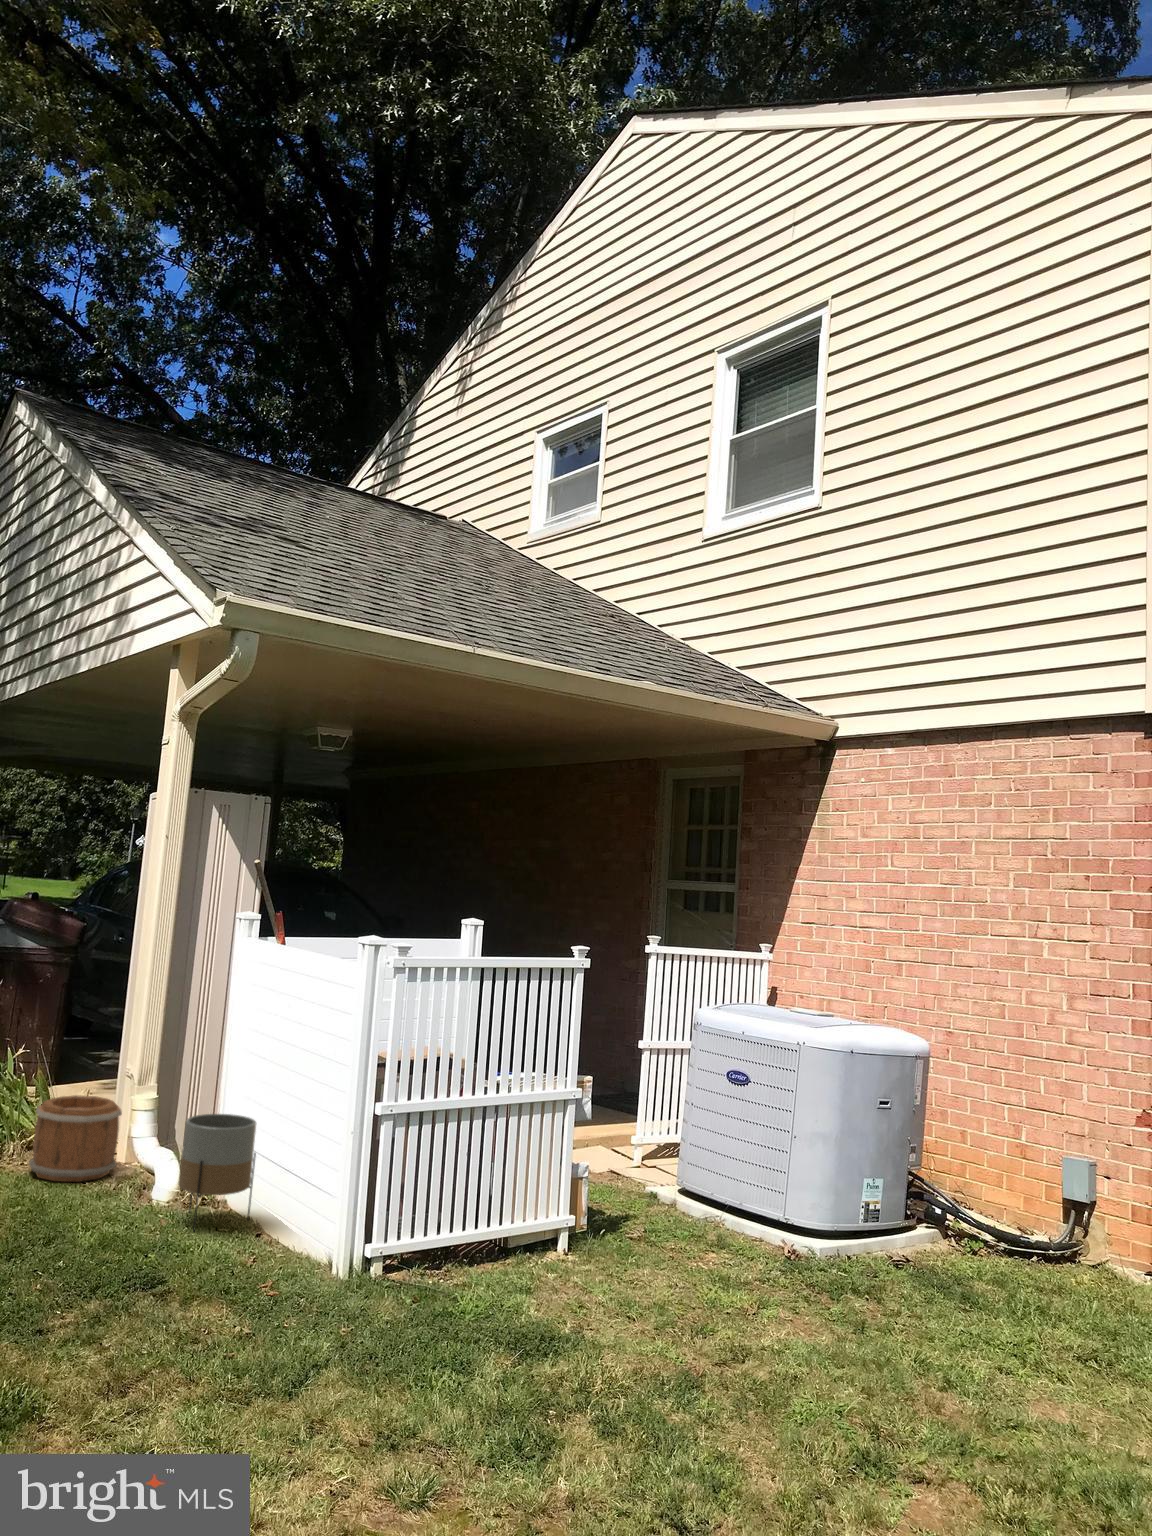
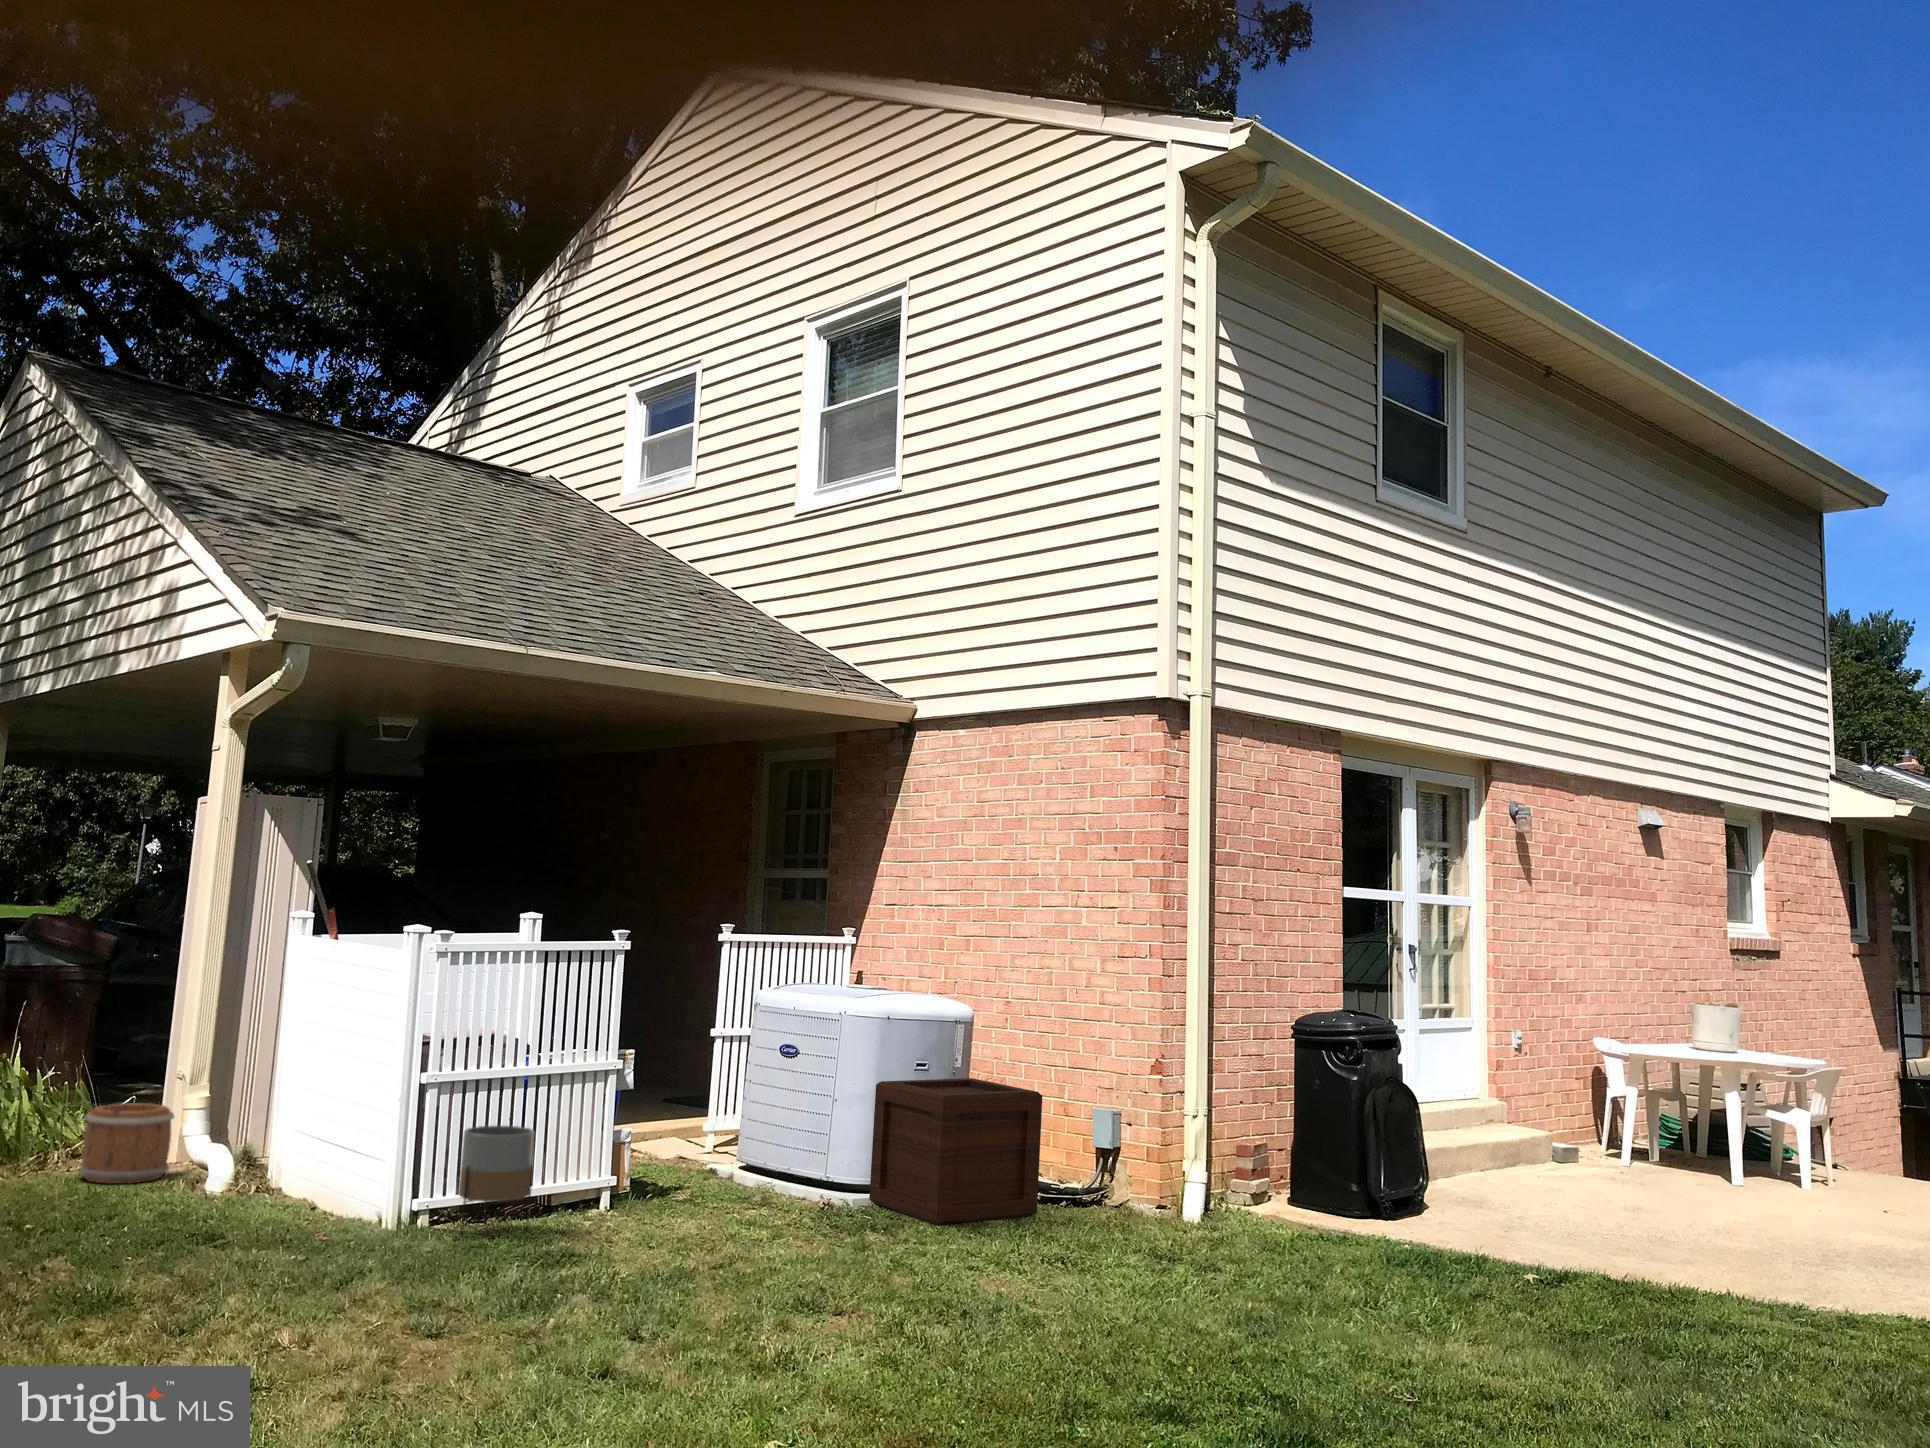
planter: present [178,1114,256,1231] -> present [458,1126,534,1235]
wooden crate: none [837,1119,1042,1299] -> present [869,1078,1042,1225]

